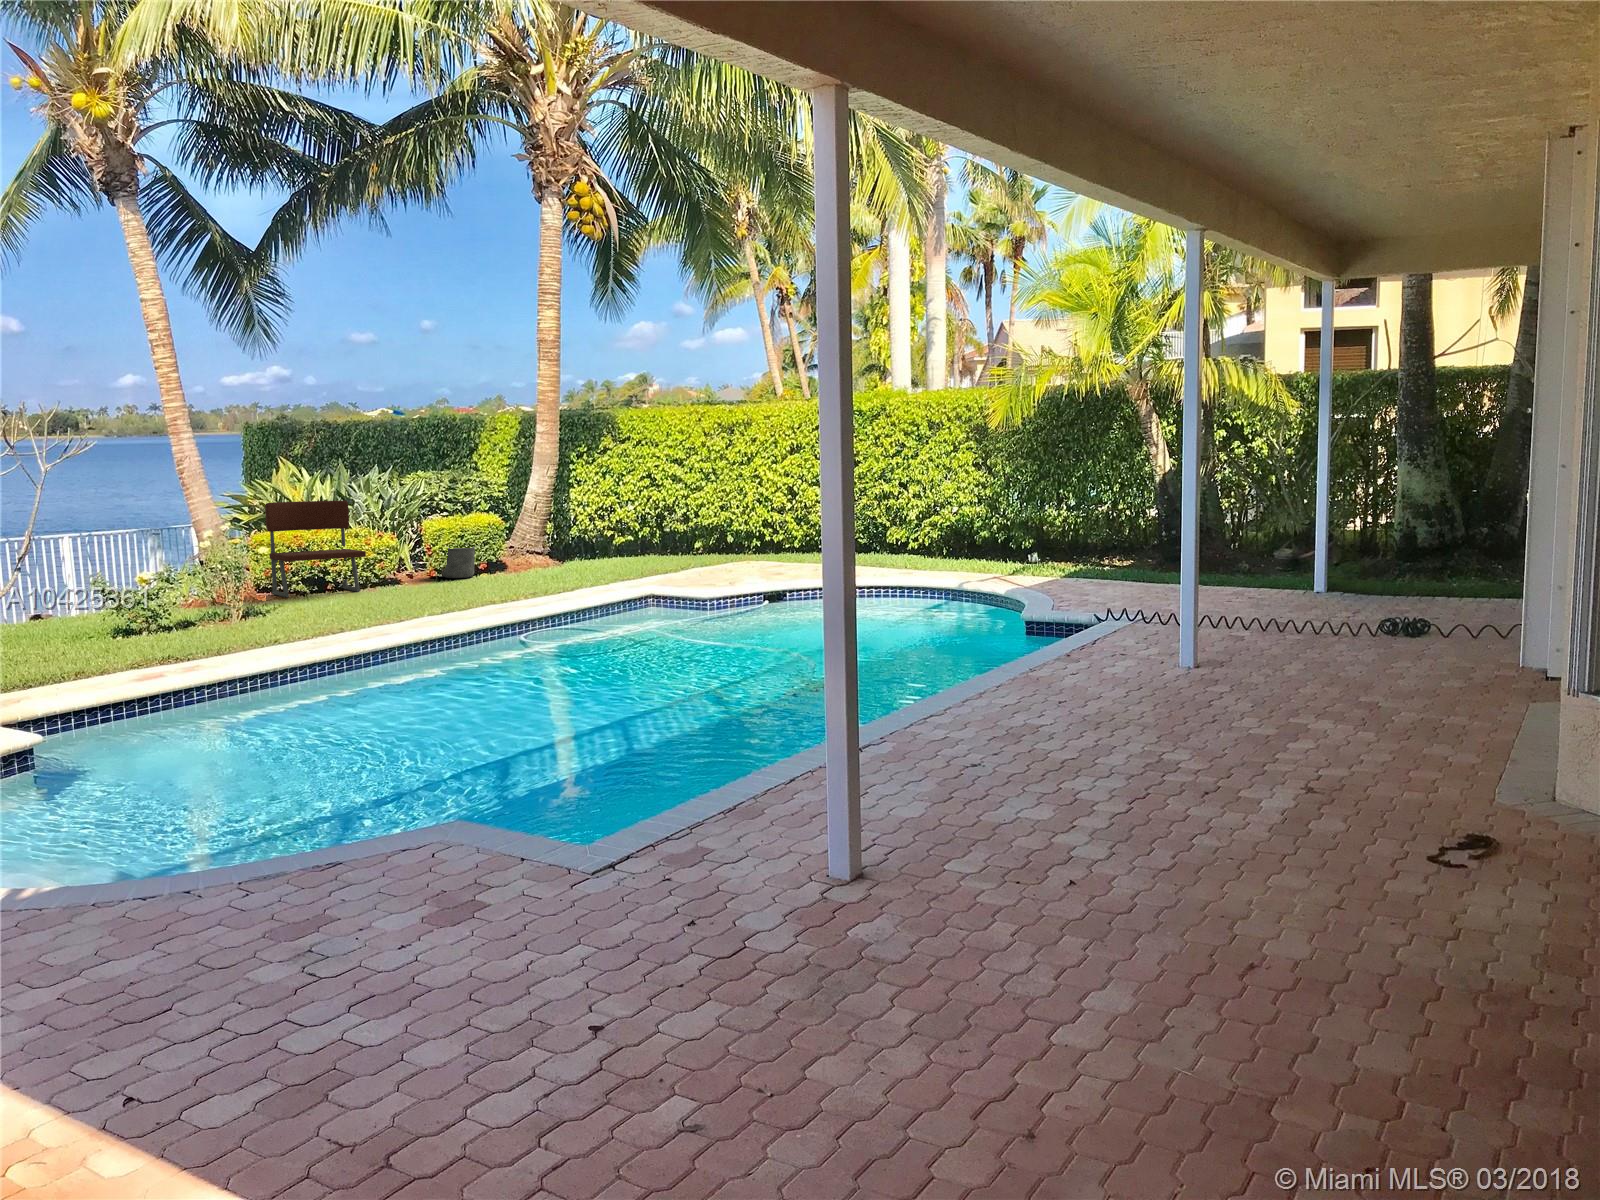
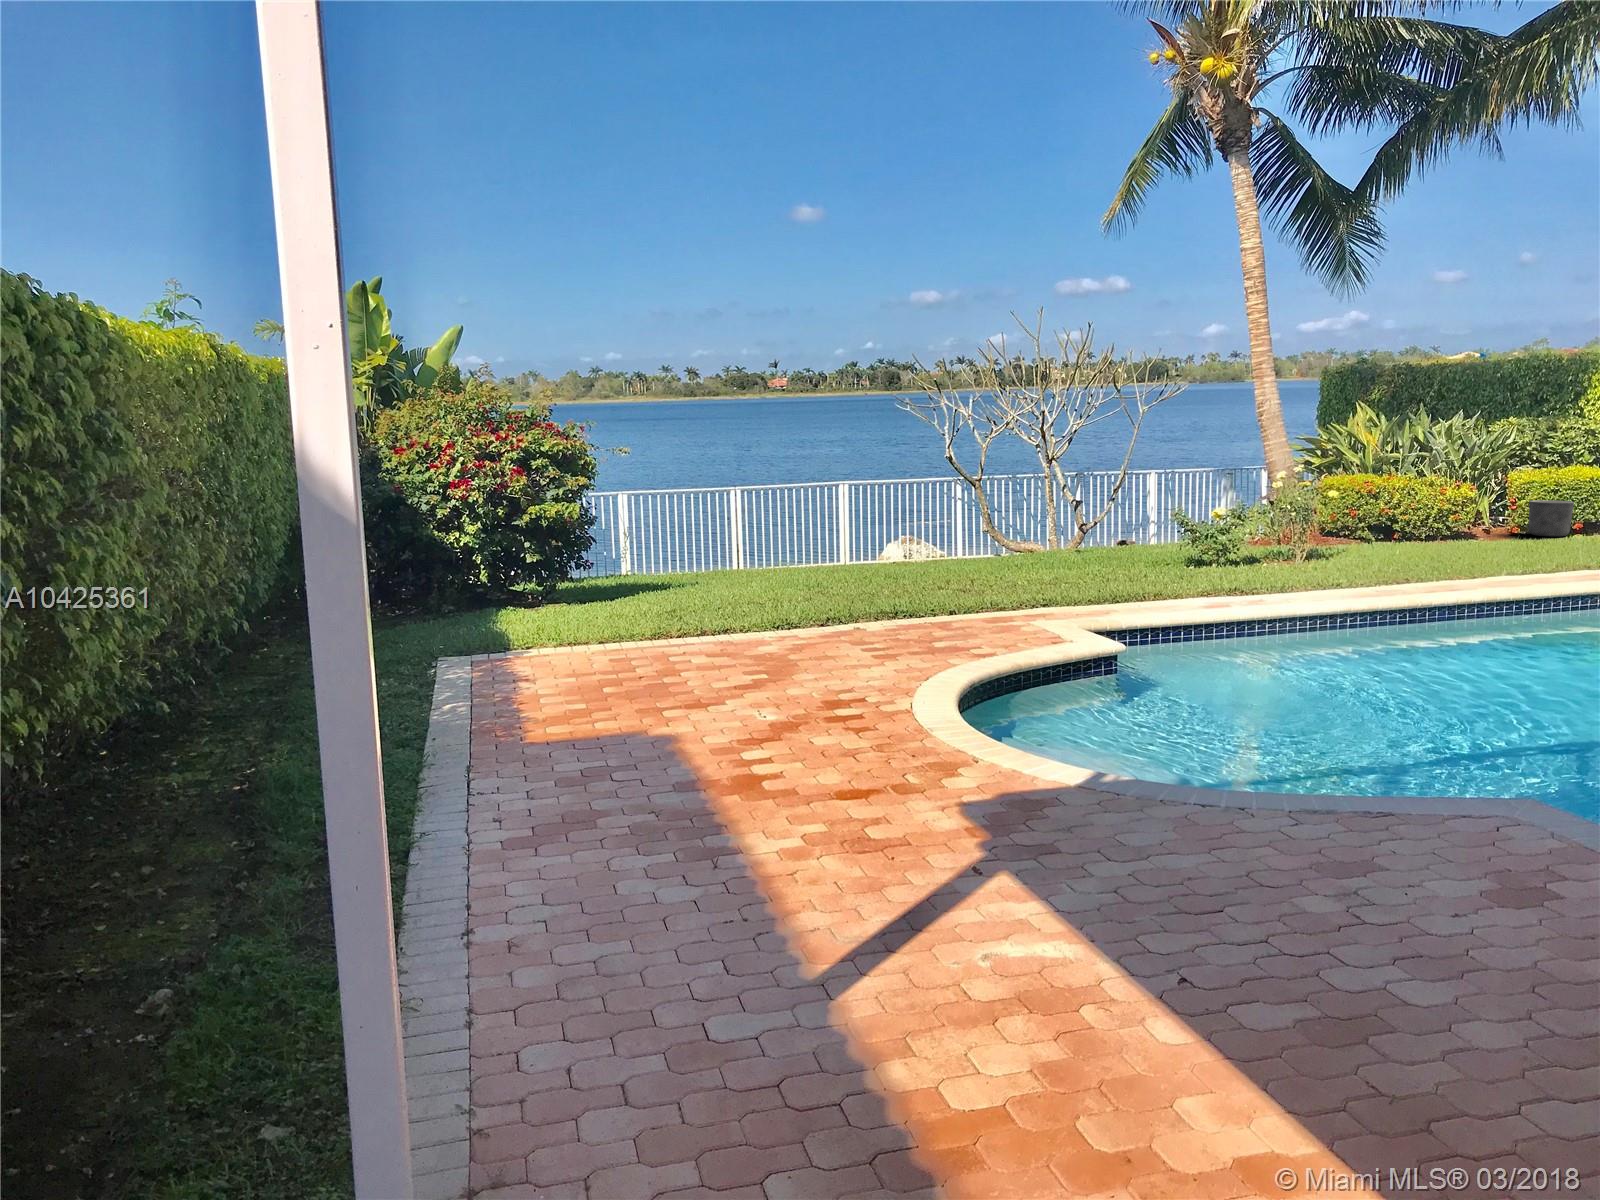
bench: present [265,501,366,597] -> none [1336,445,1443,542]

